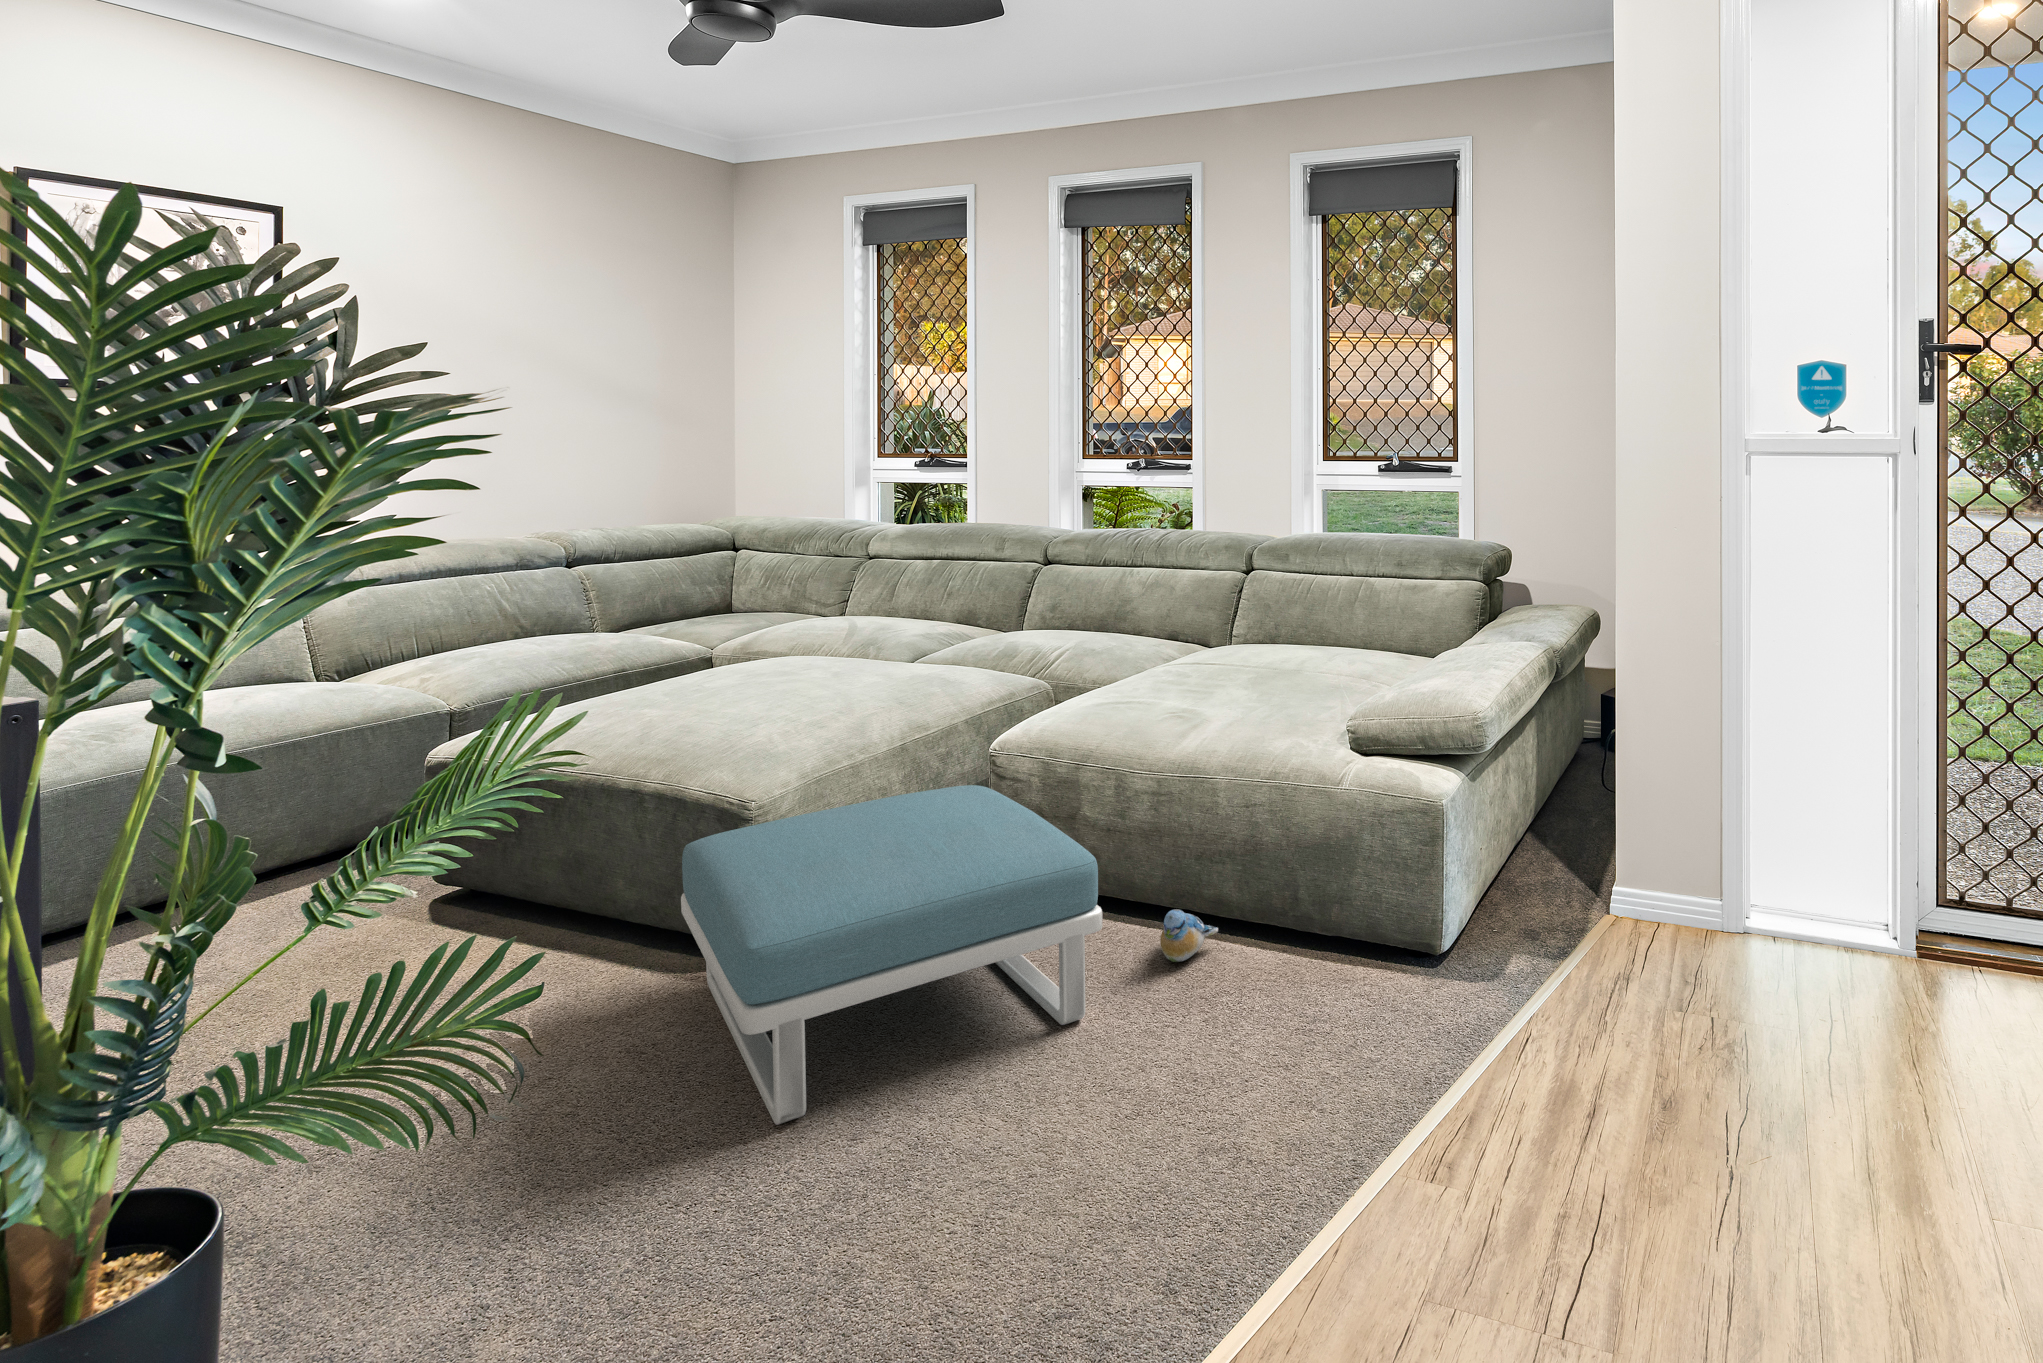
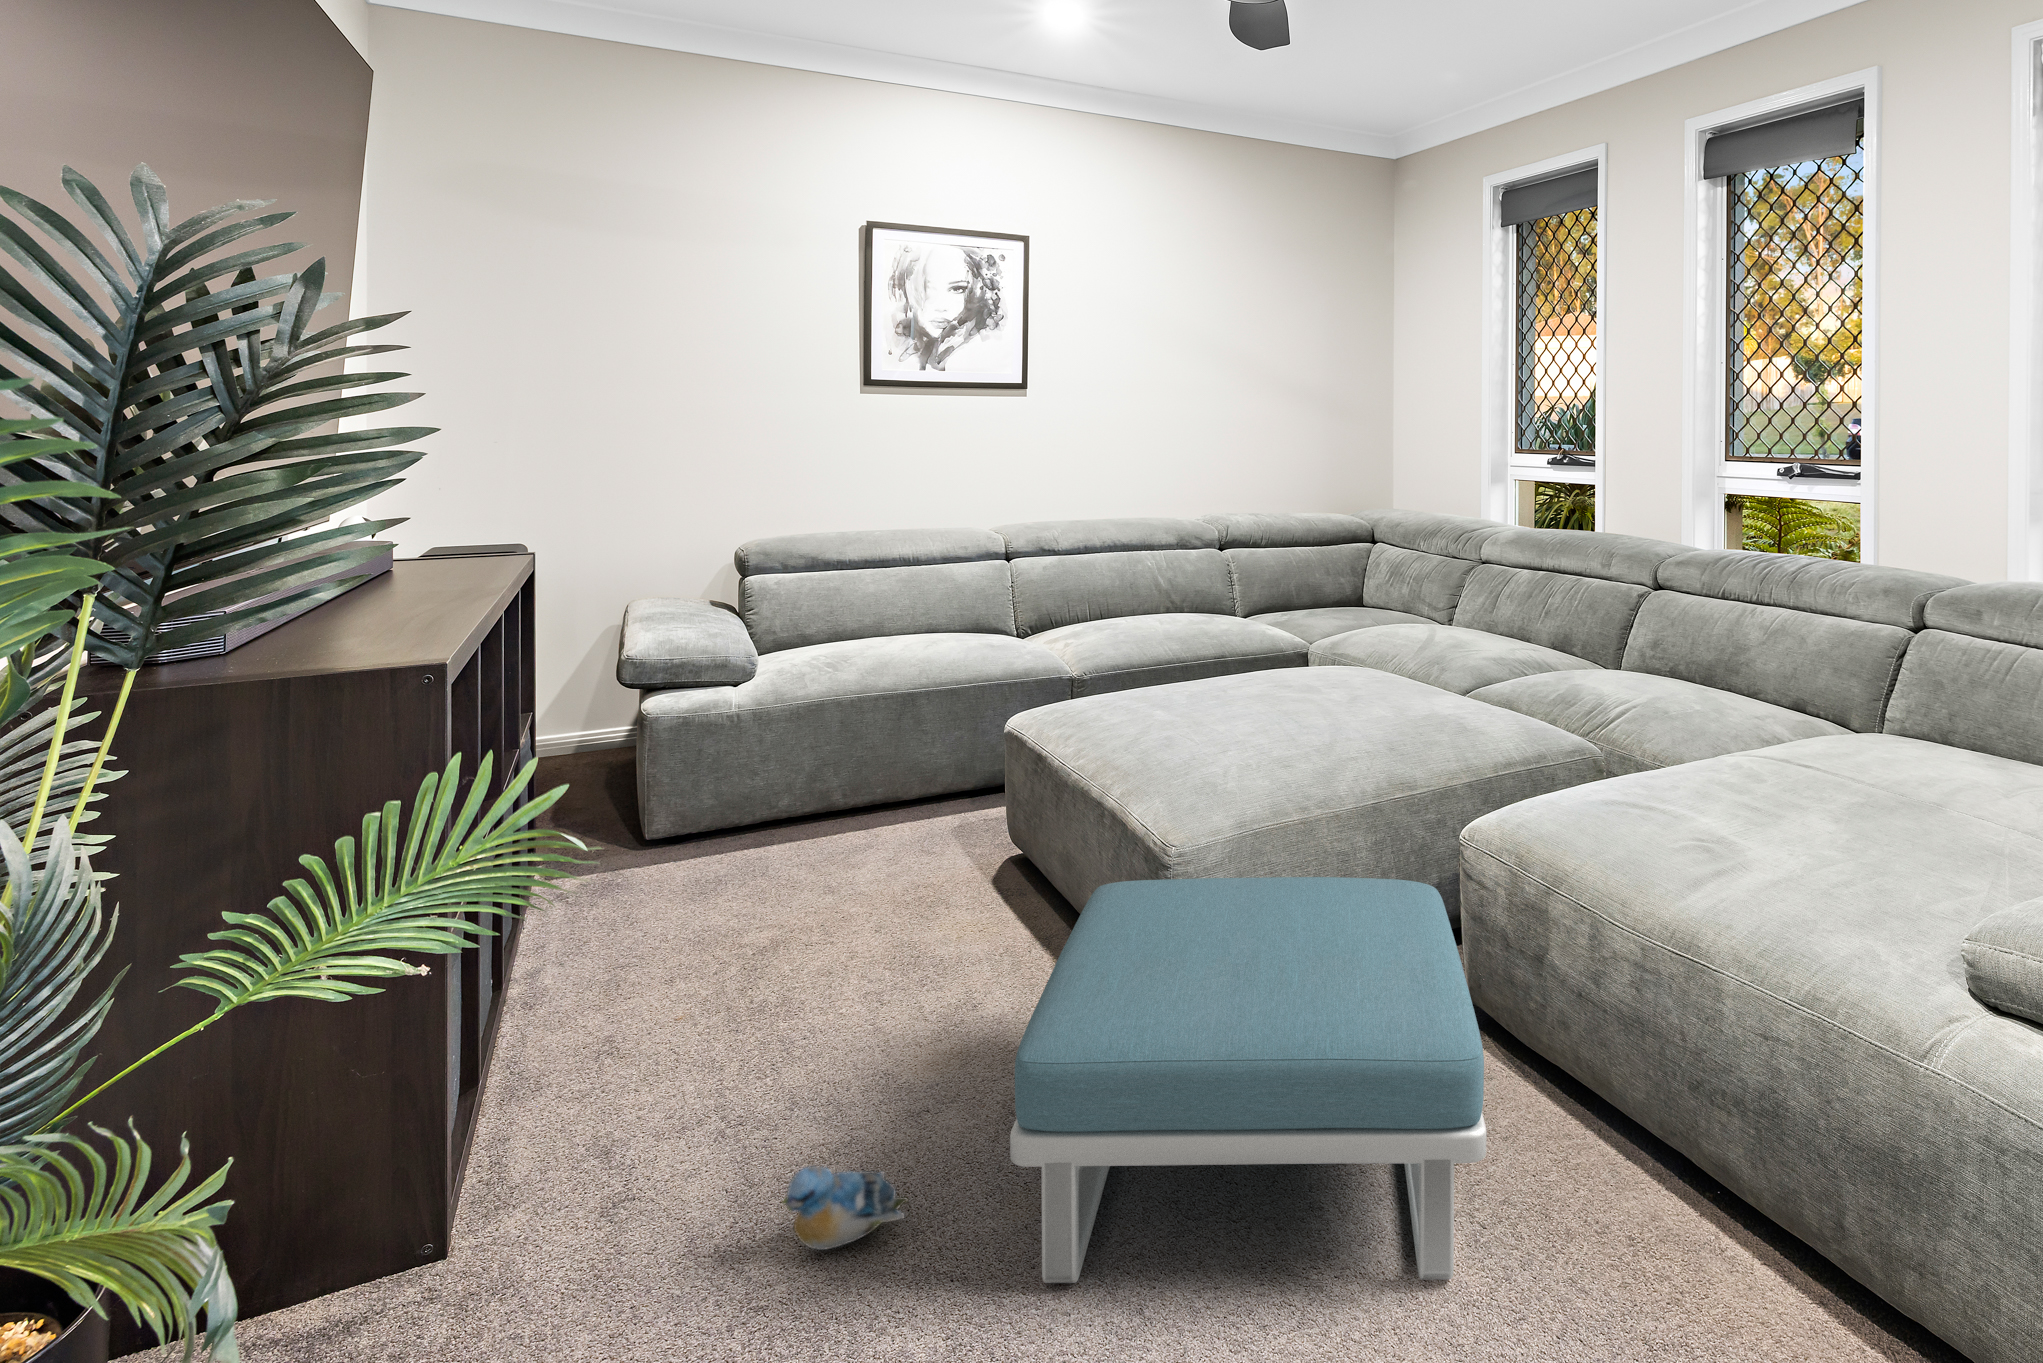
plush toy: present [1160,909,1218,962] -> present [783,1166,908,1250]

